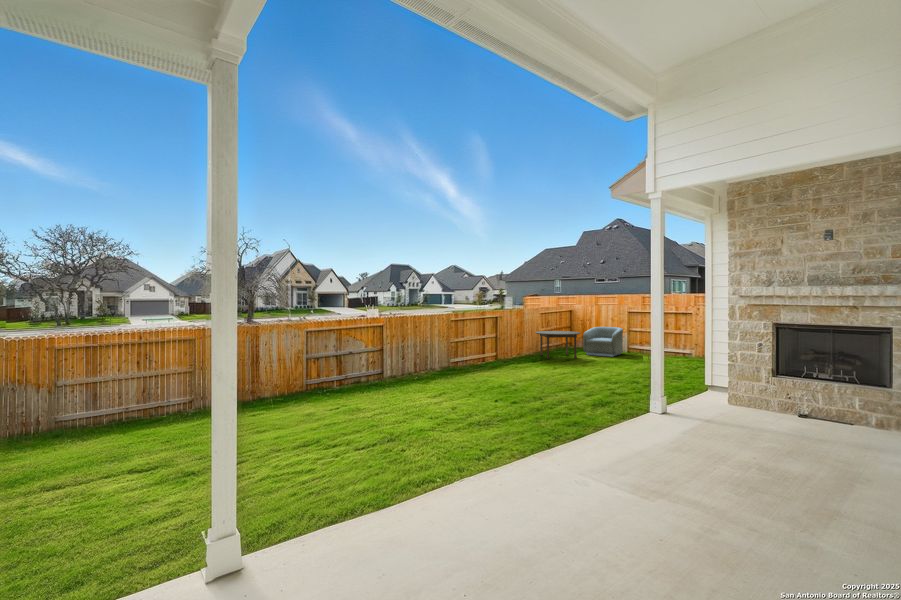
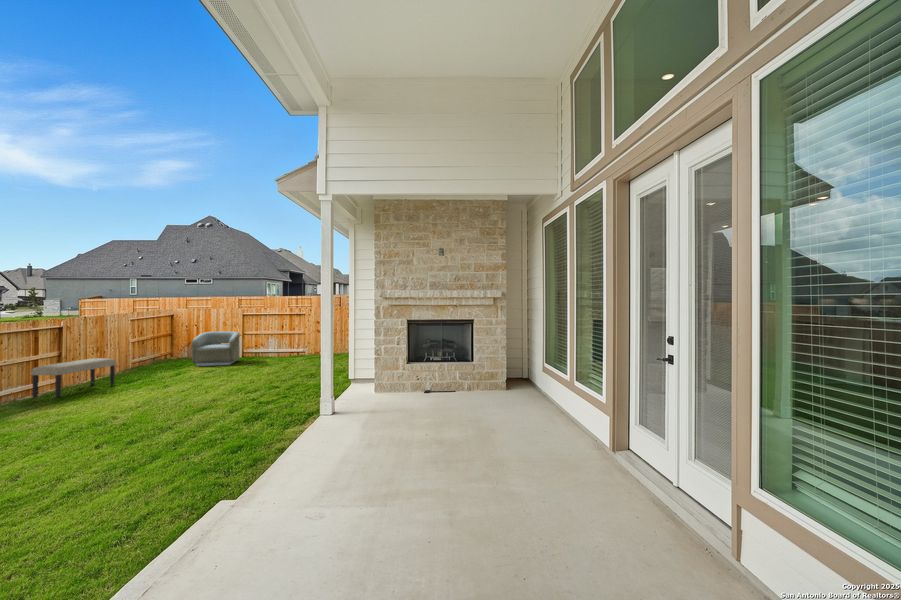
dining table: present [536,331,580,359] -> none [124,339,192,377]
bench: none [482,341,526,365] -> present [31,358,116,398]

